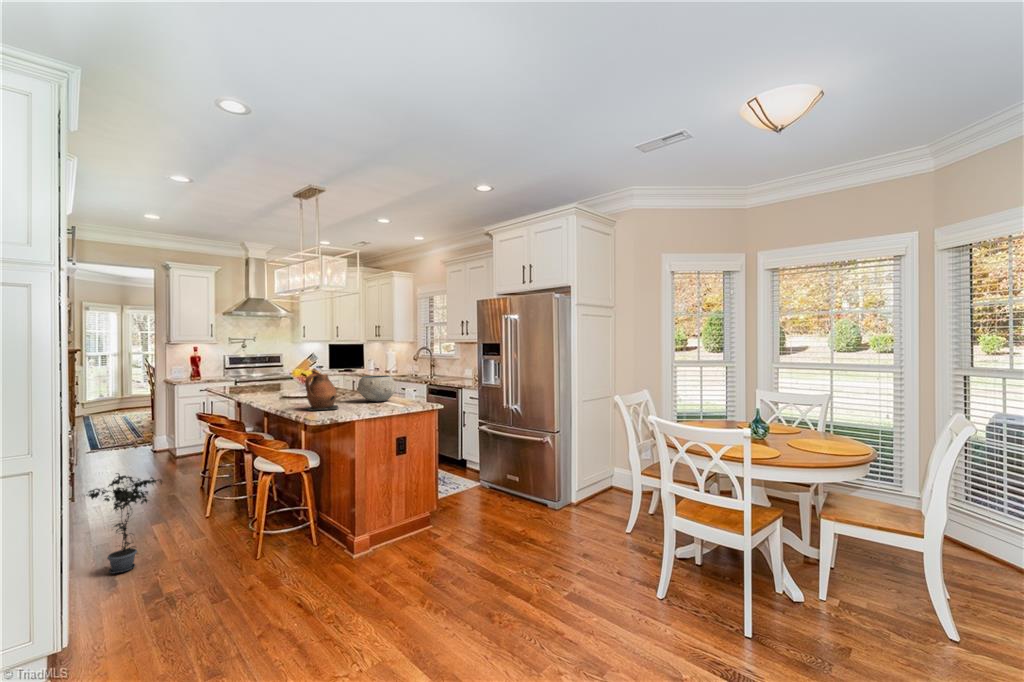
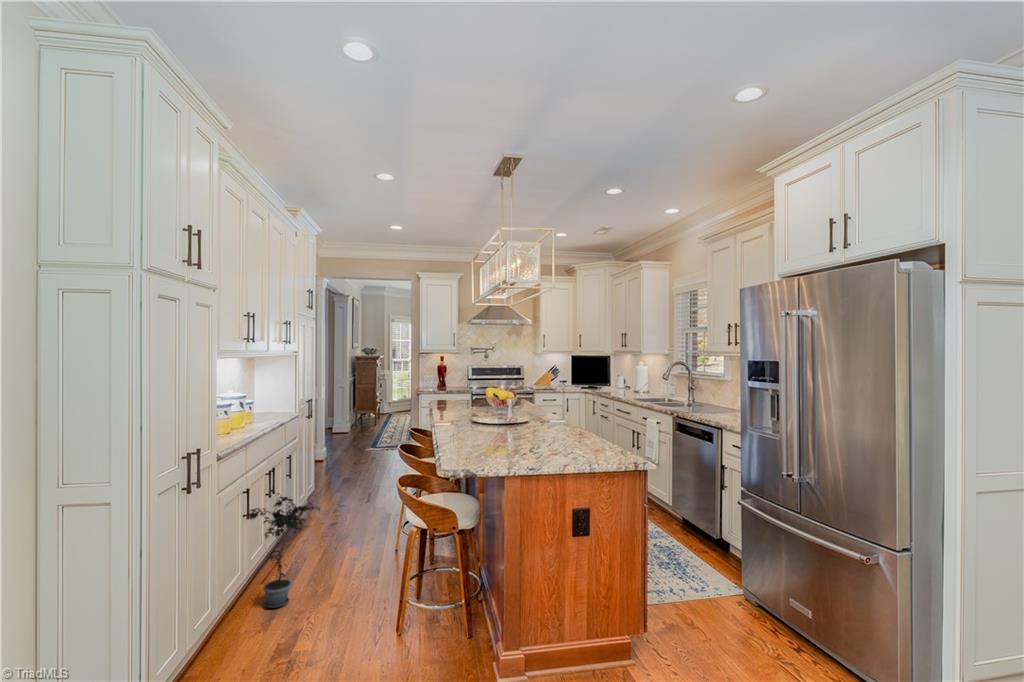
ceramic pitcher: present [305,370,338,410] -> none [454,392,502,451]
ceramic bowl: present [357,375,395,402] -> none [535,403,591,442]

